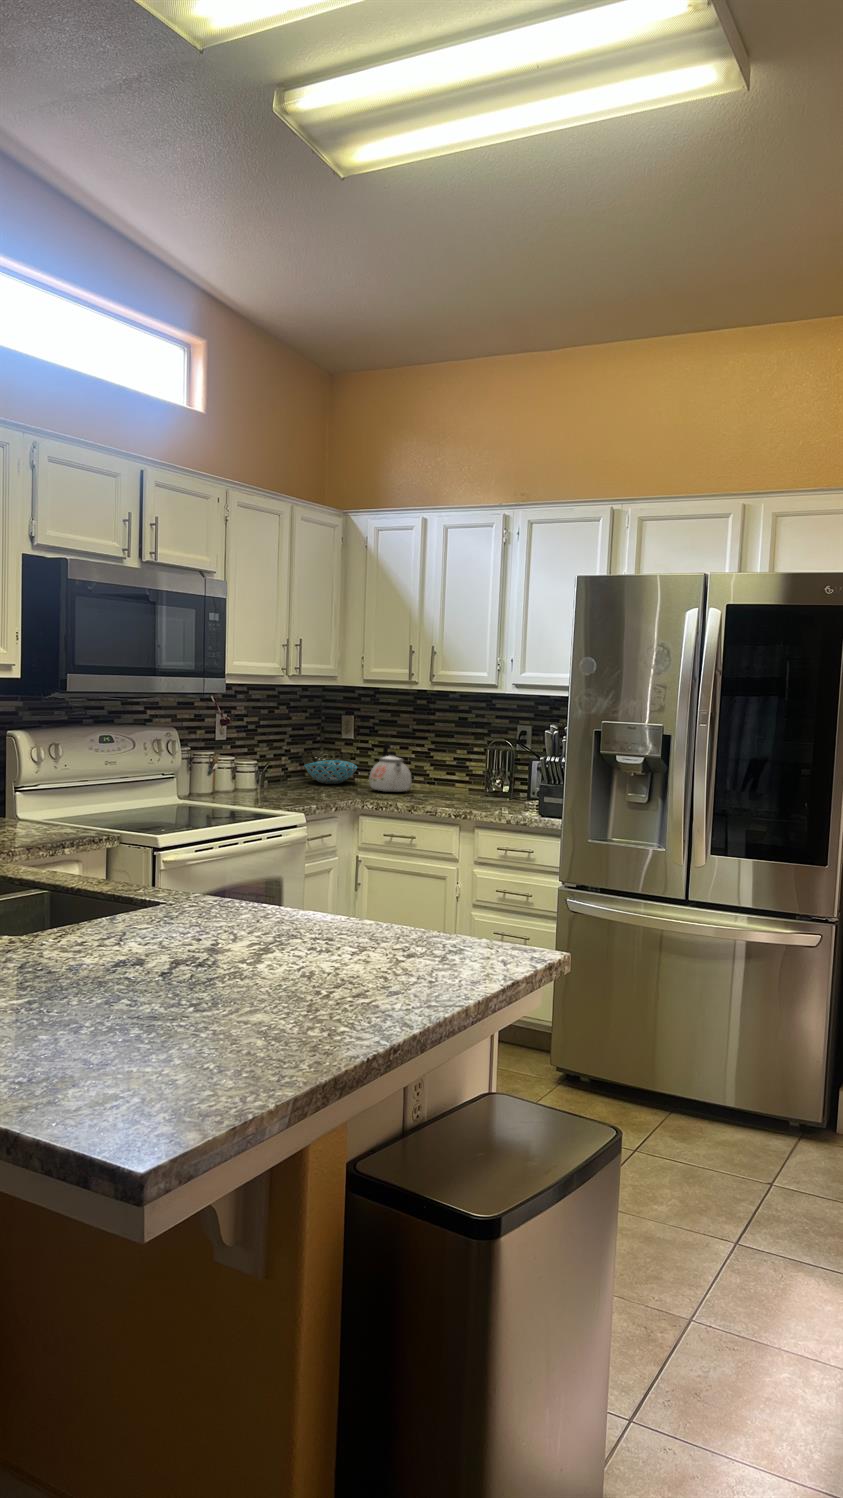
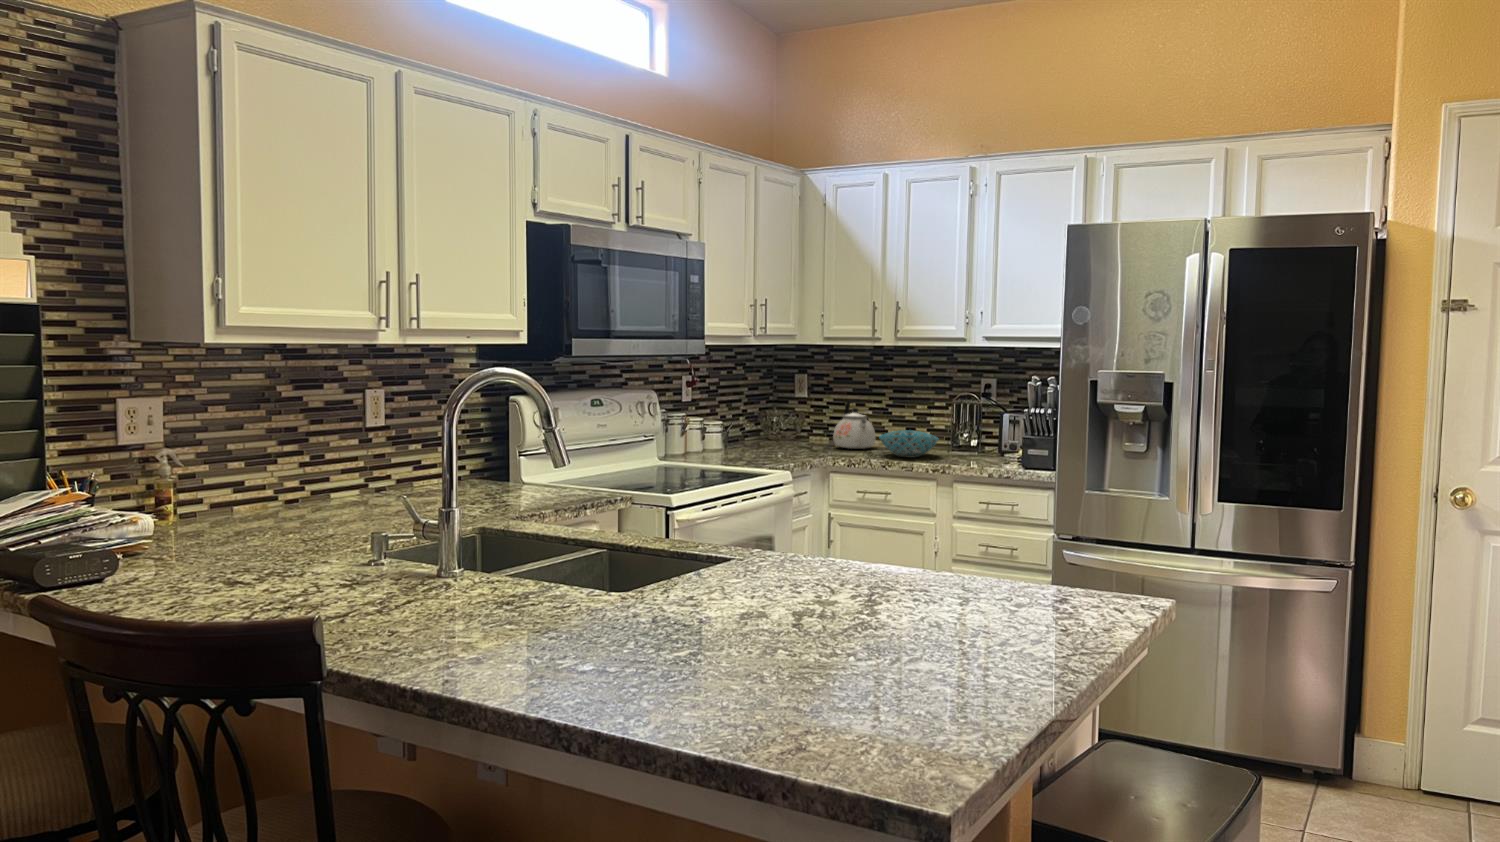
bowl: present [304,760,357,784] -> present [879,430,938,458]

